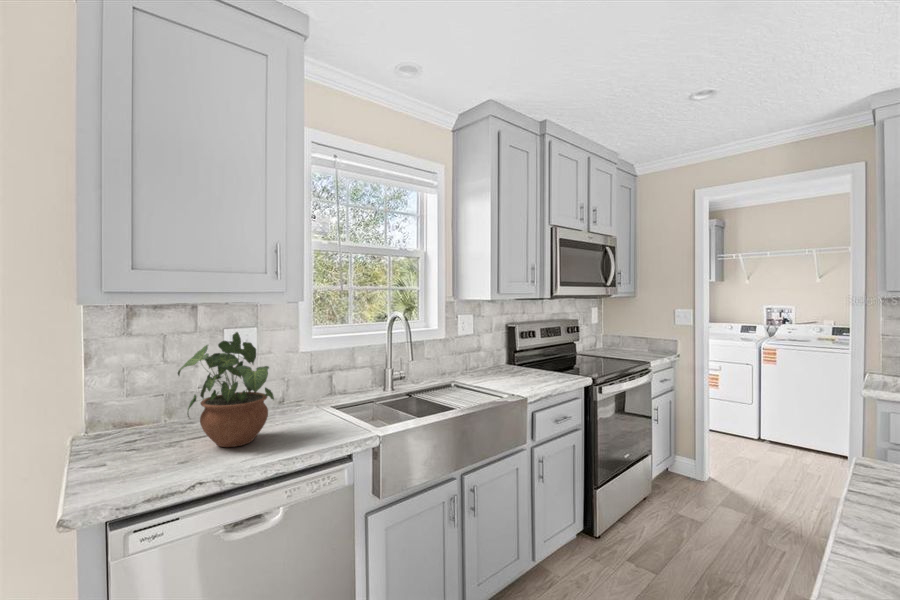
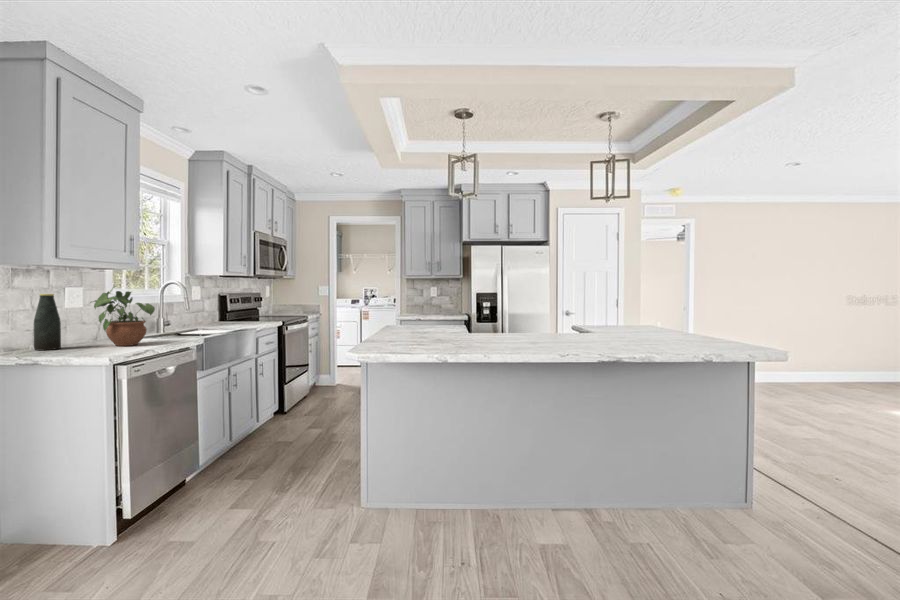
bottle: none [113,346,154,443] -> present [34,294,61,350]

